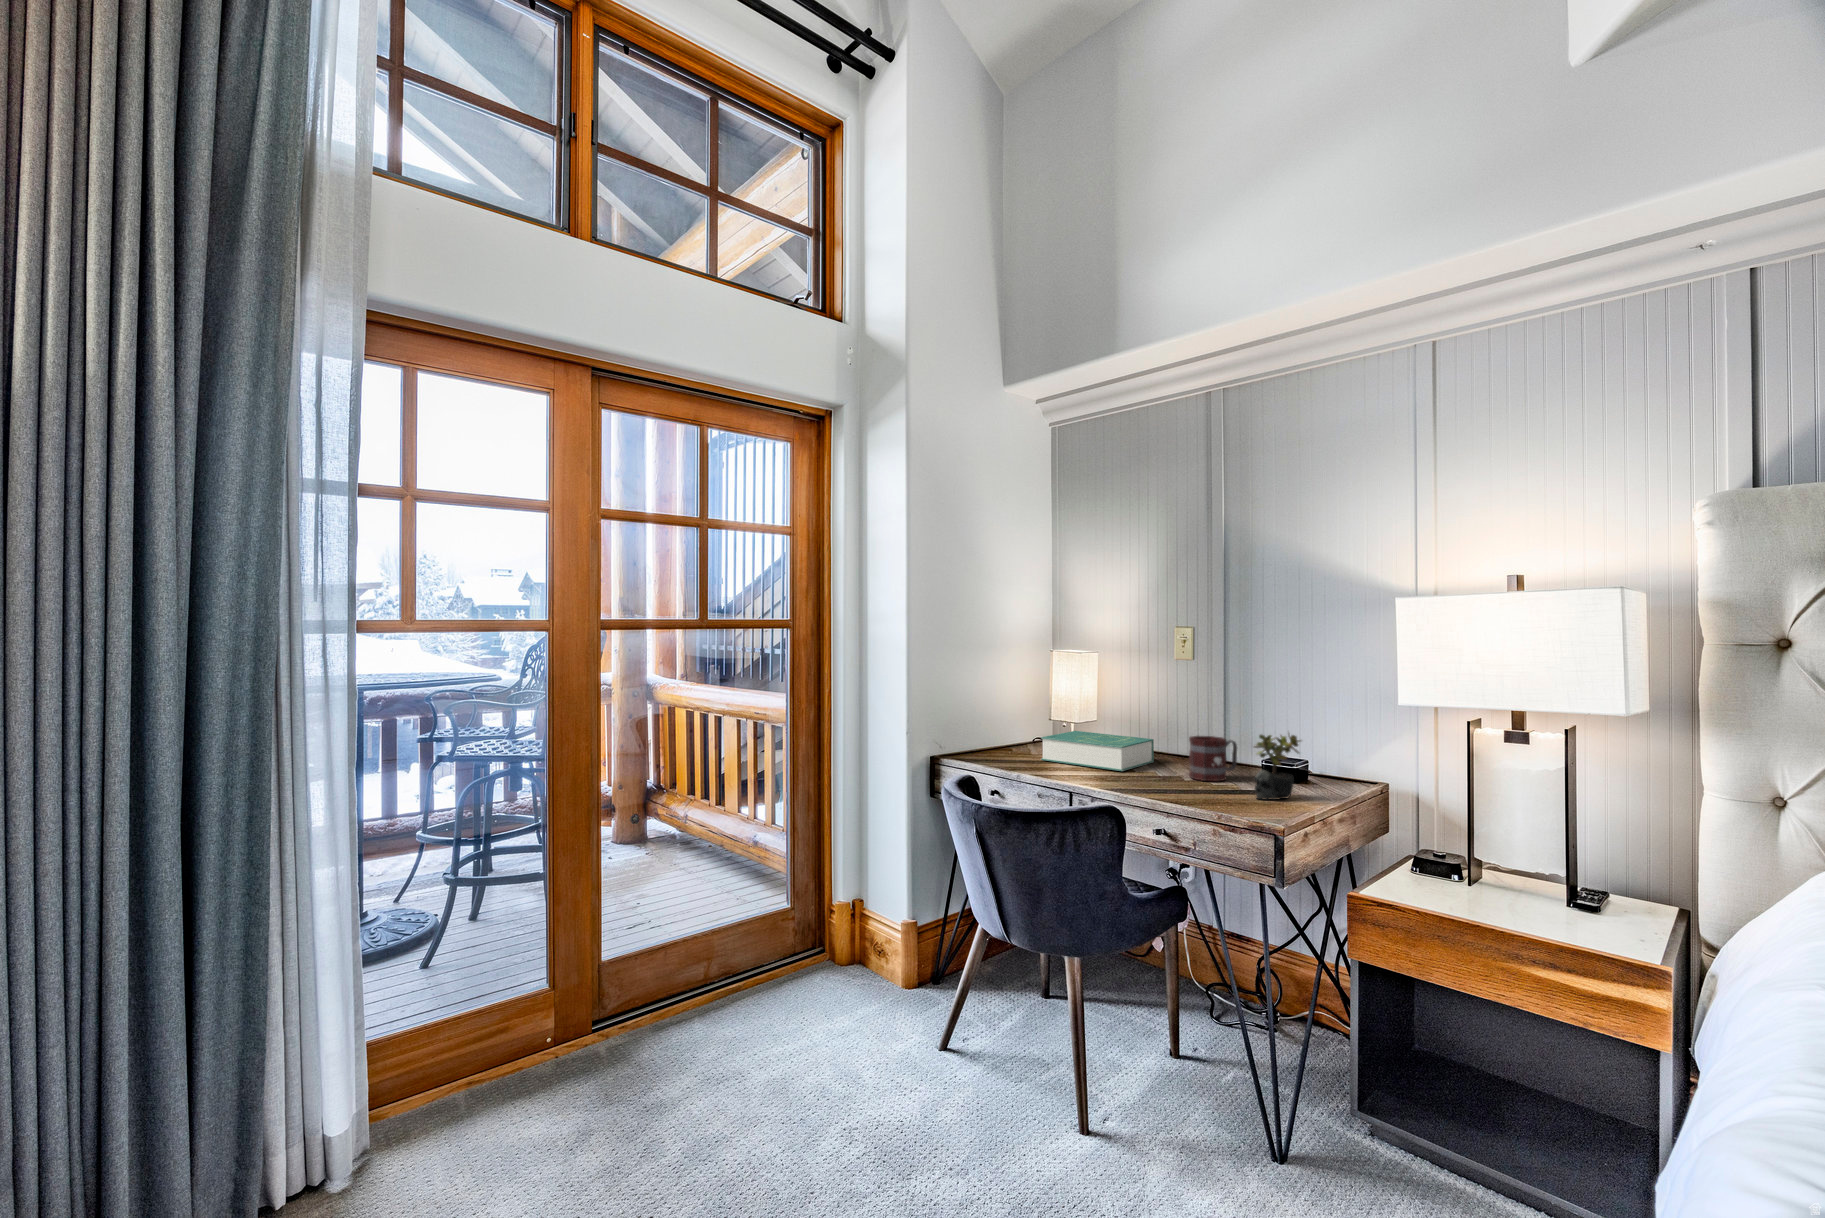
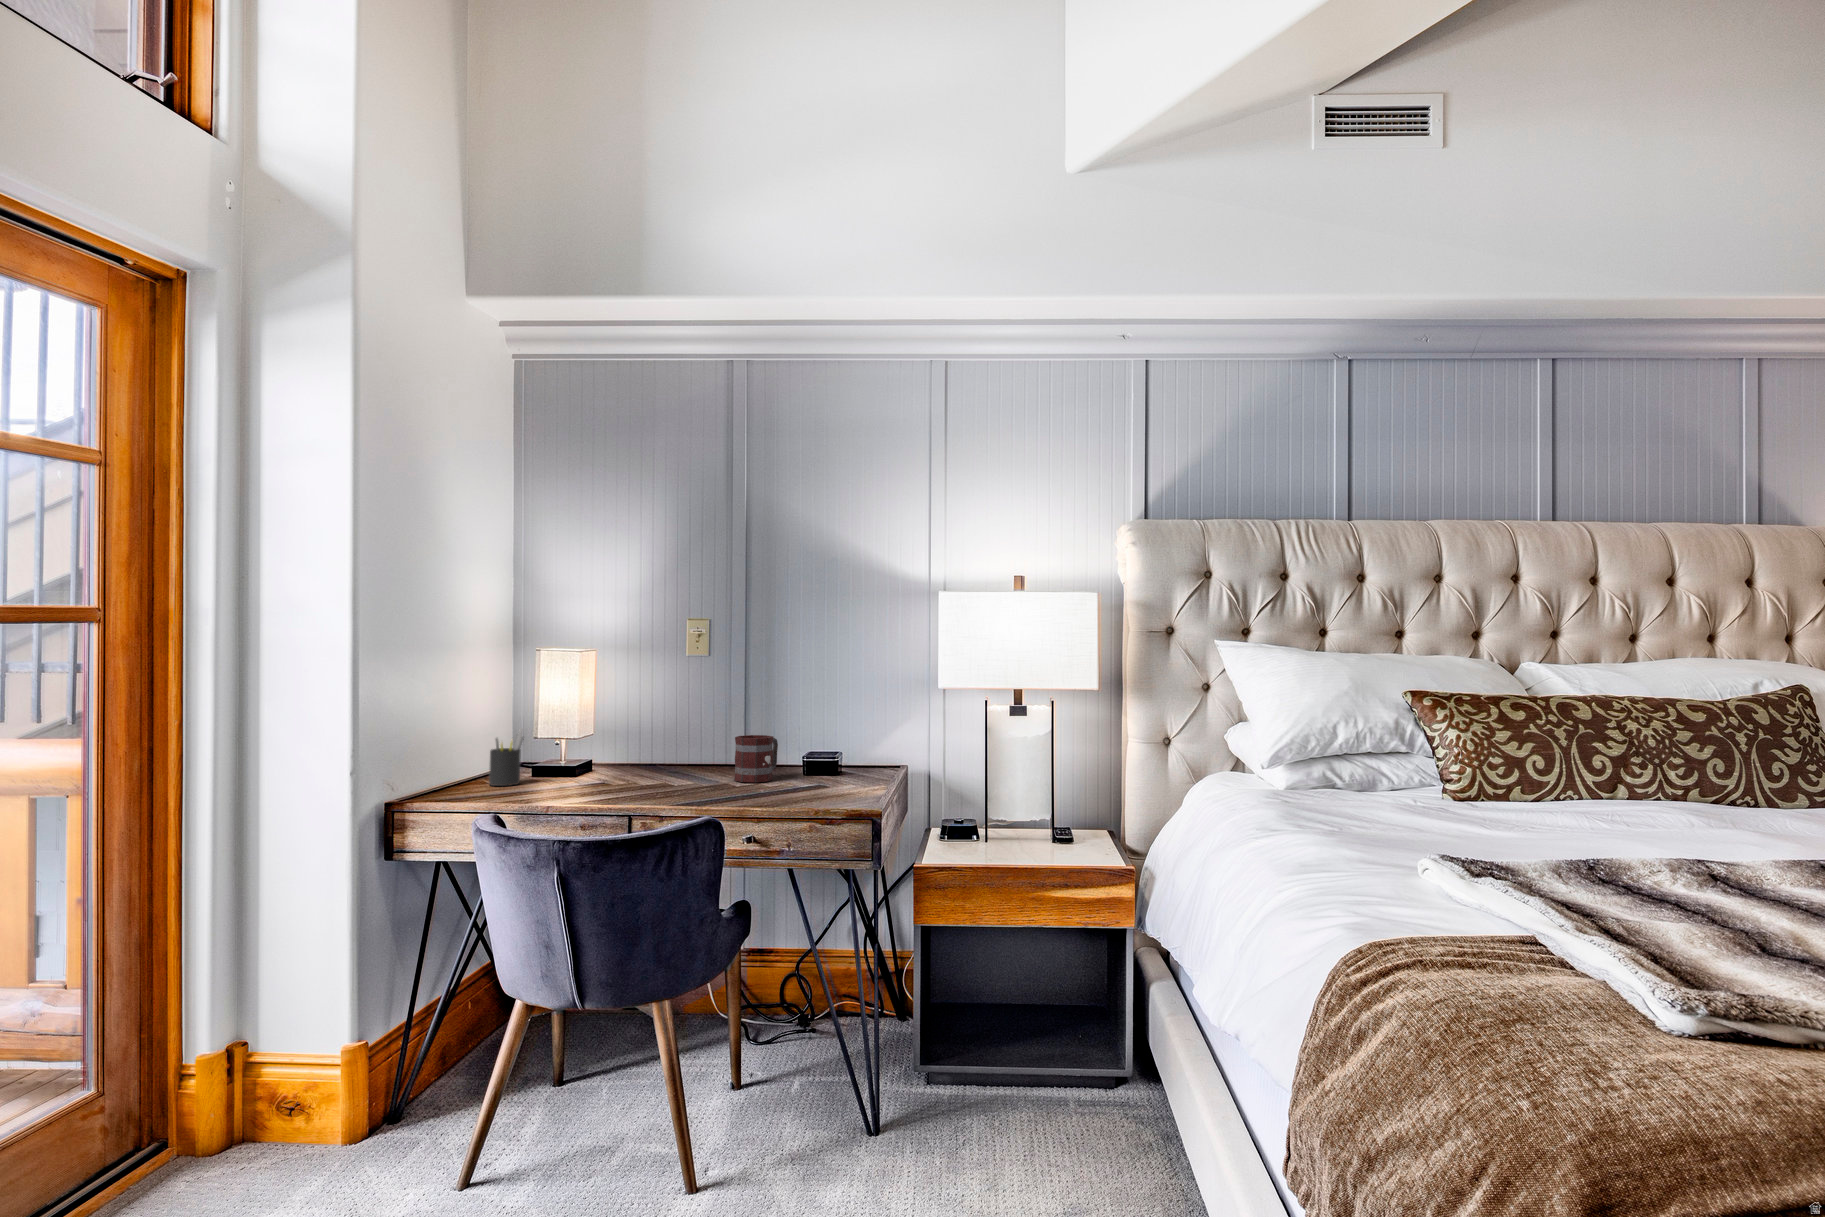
pen holder: none [1001,715,1026,758] -> present [489,729,524,786]
book: present [1041,731,1154,771] -> none [549,746,678,783]
succulent plant: present [1254,735,1301,800] -> none [815,720,859,791]

